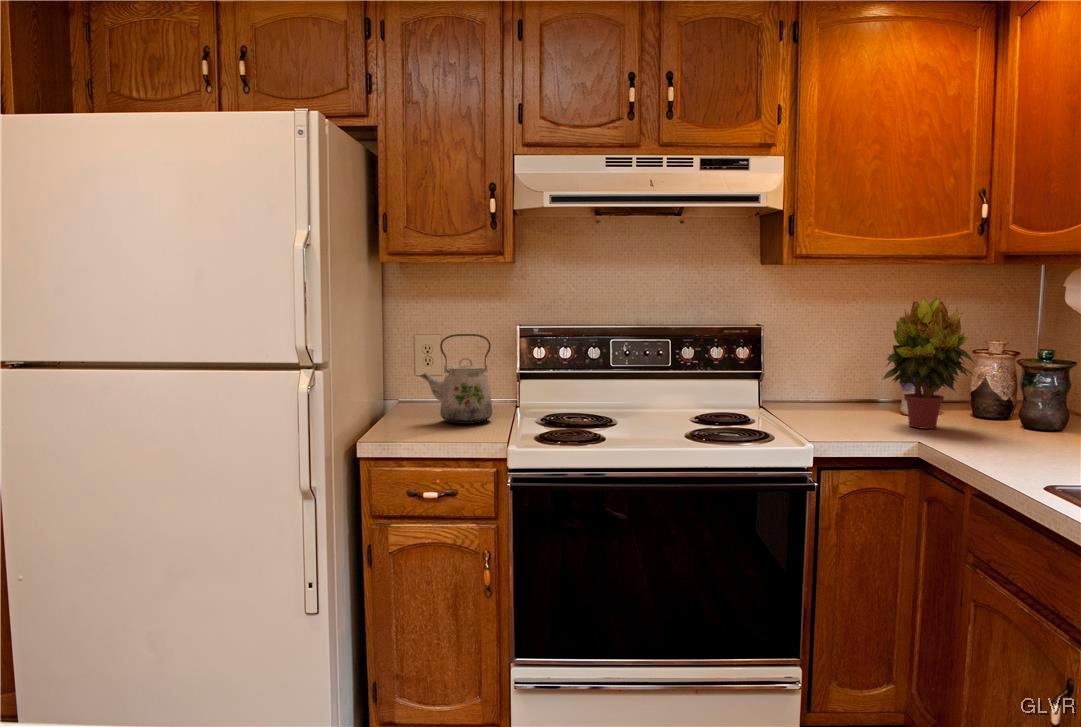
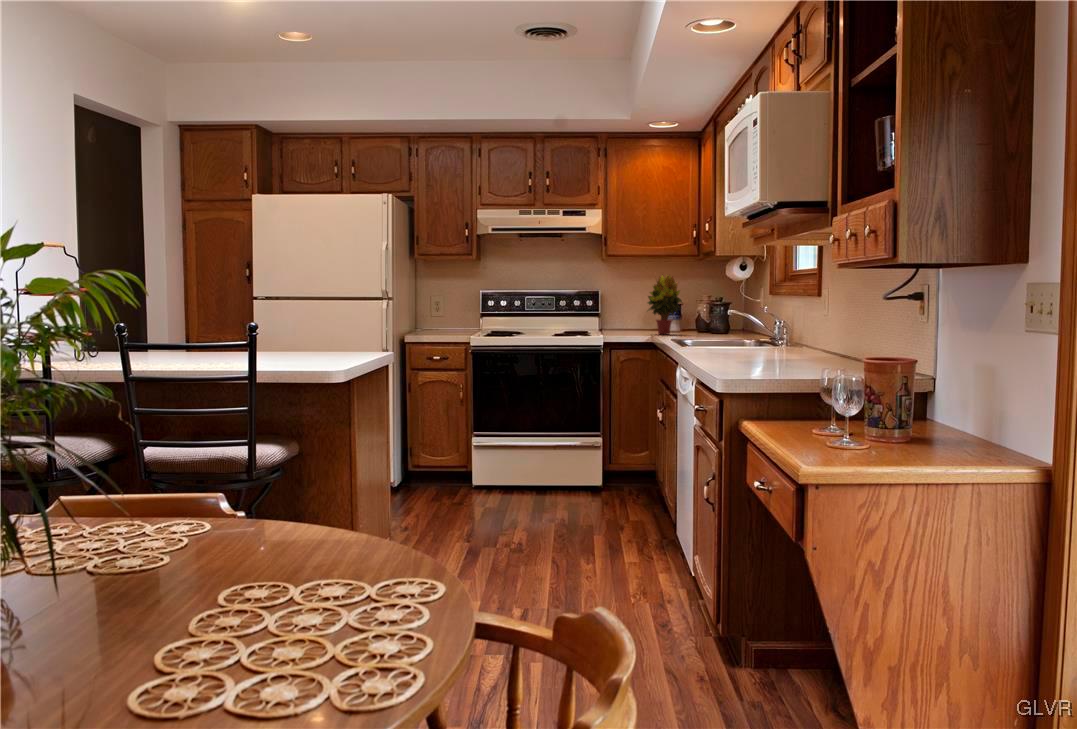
kettle: present [420,334,492,424] -> none [432,292,466,334]

